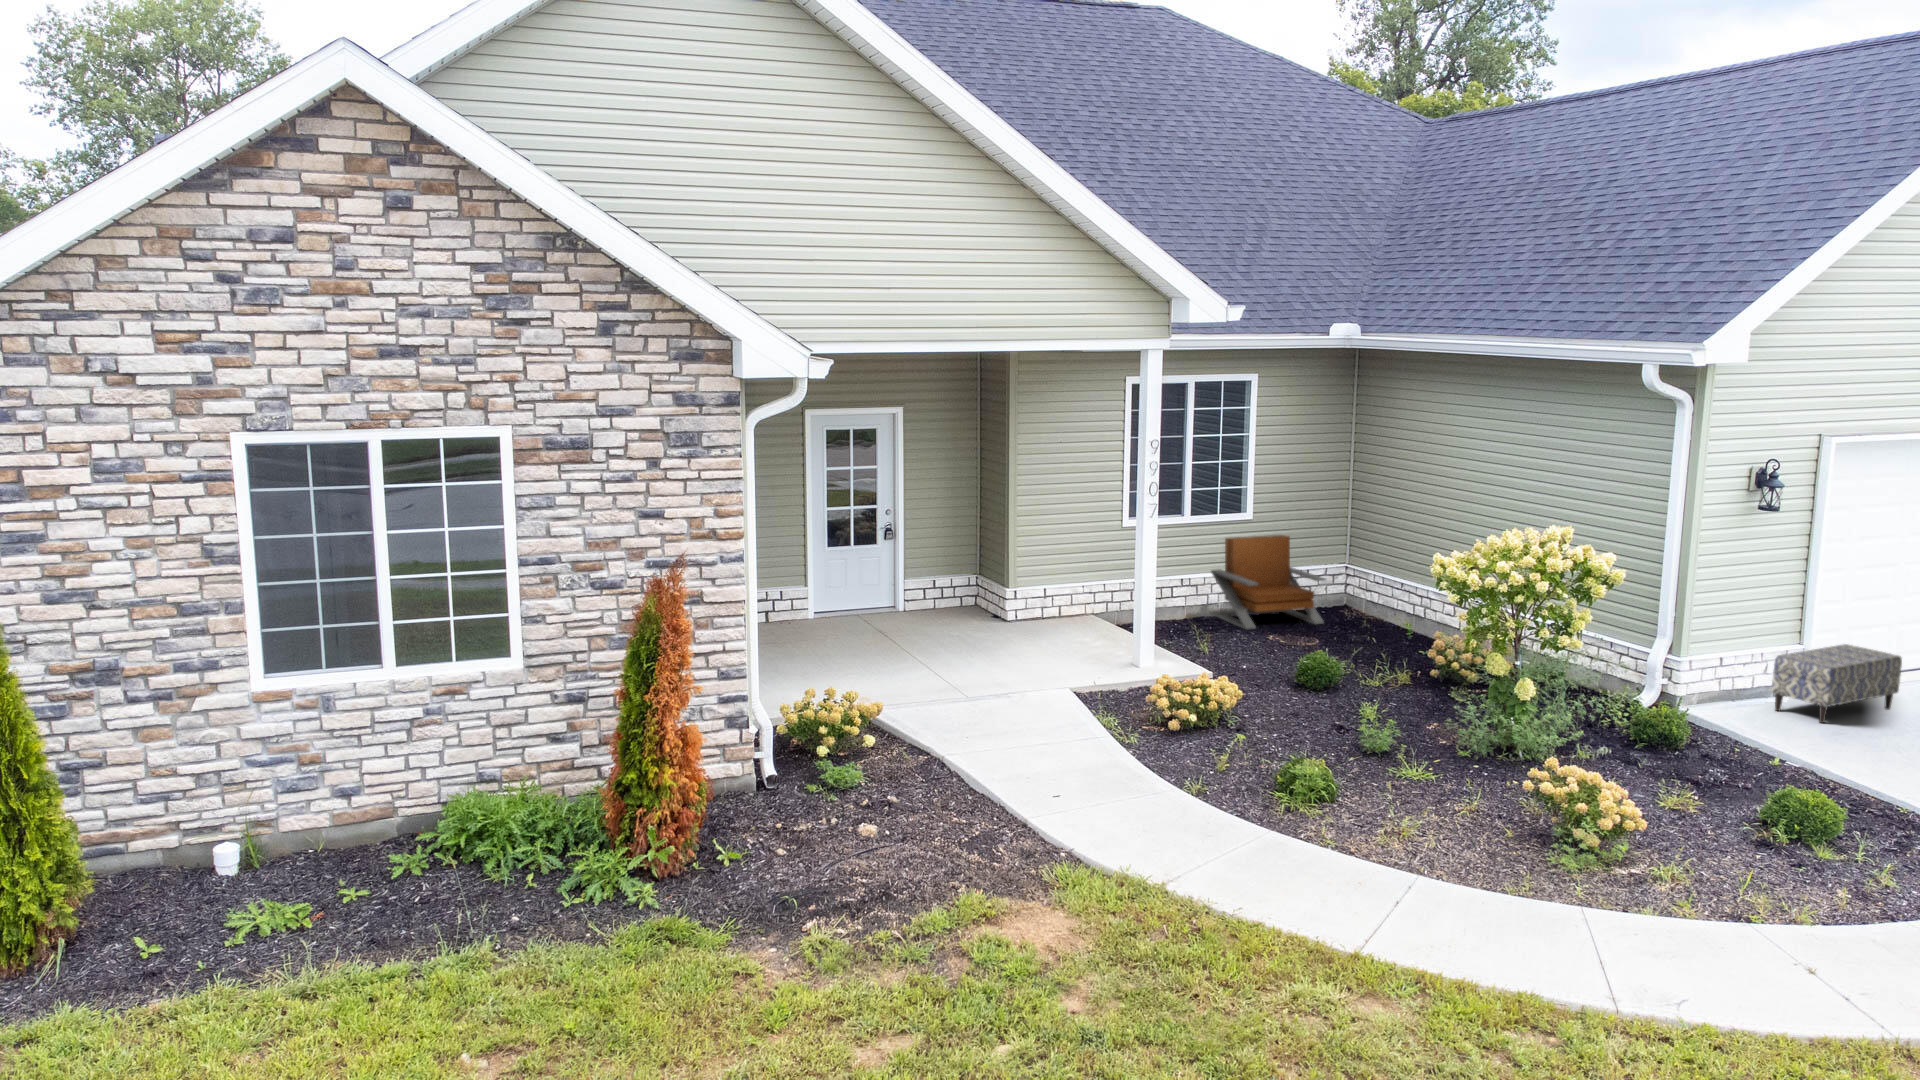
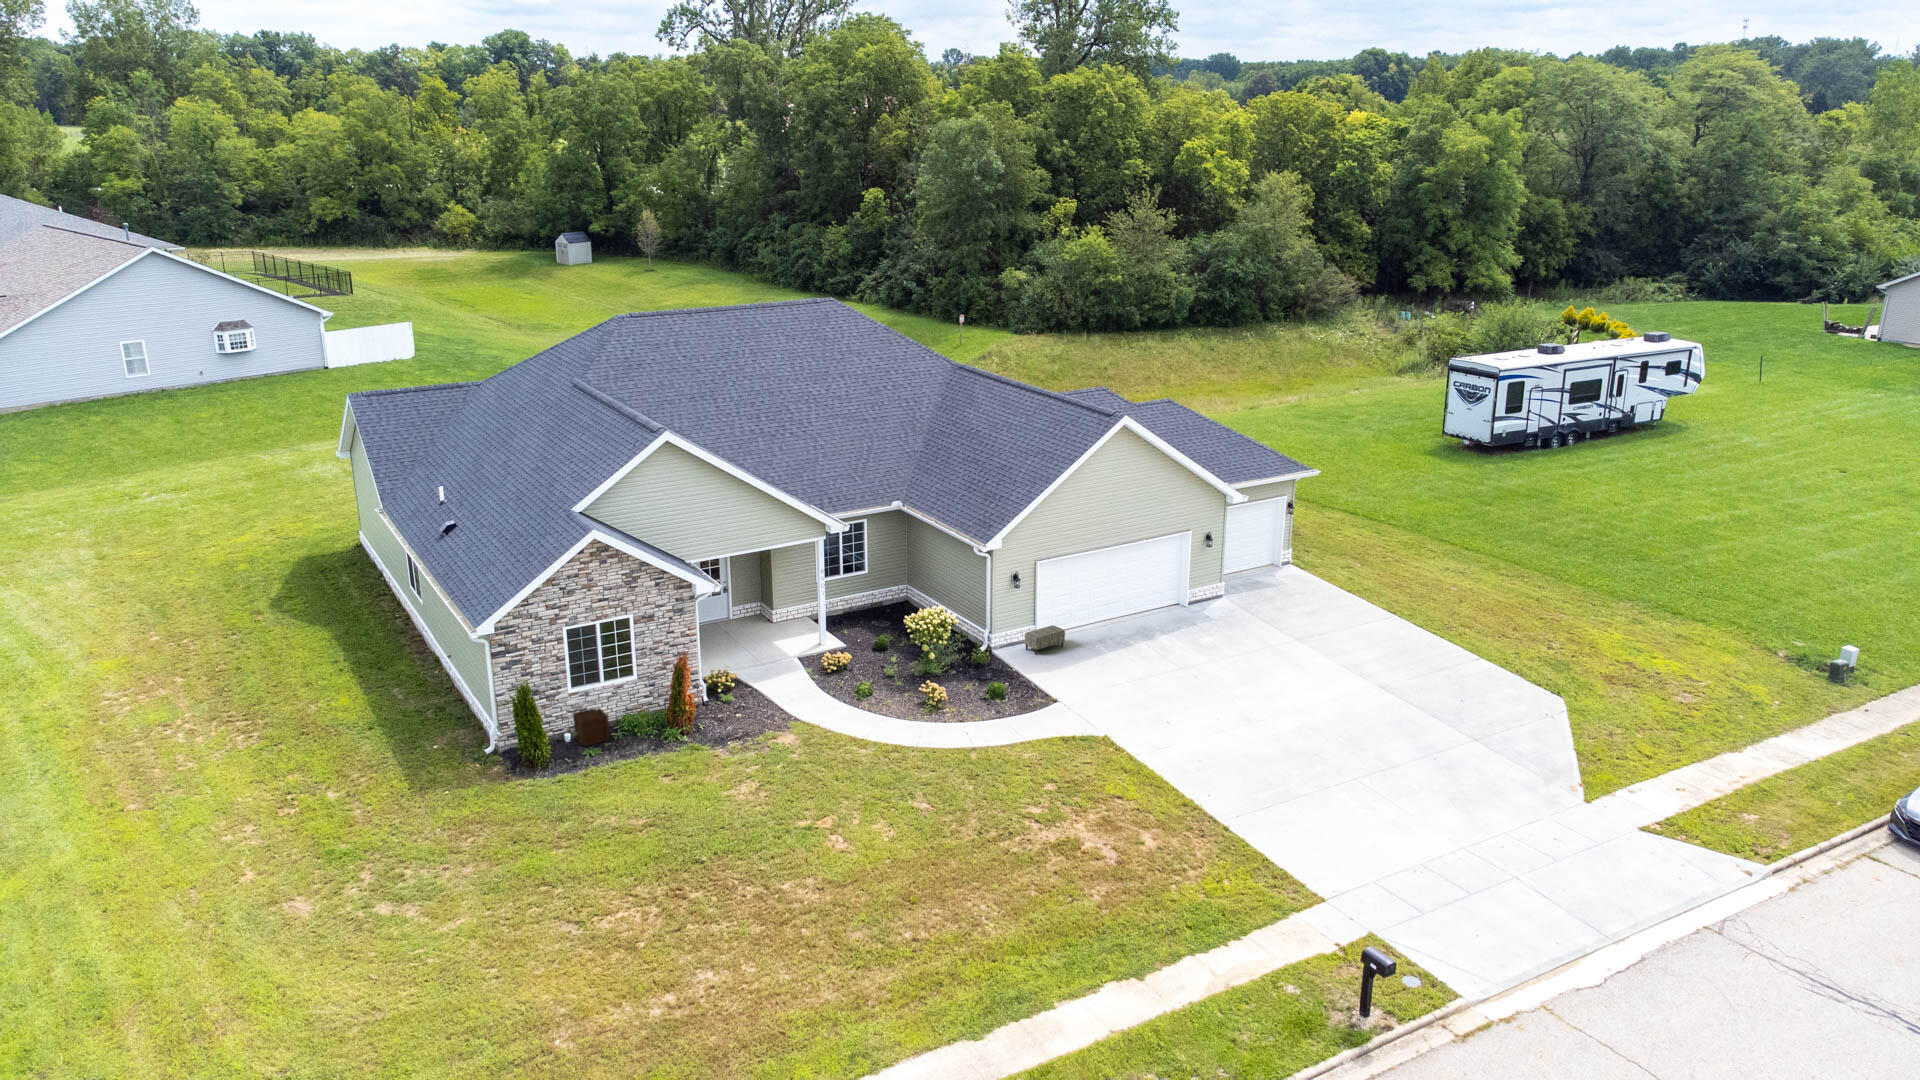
lounge chair: present [1211,535,1326,629] -> none [852,581,895,621]
wooden crate: none [252,754,376,897] -> present [573,708,610,747]

